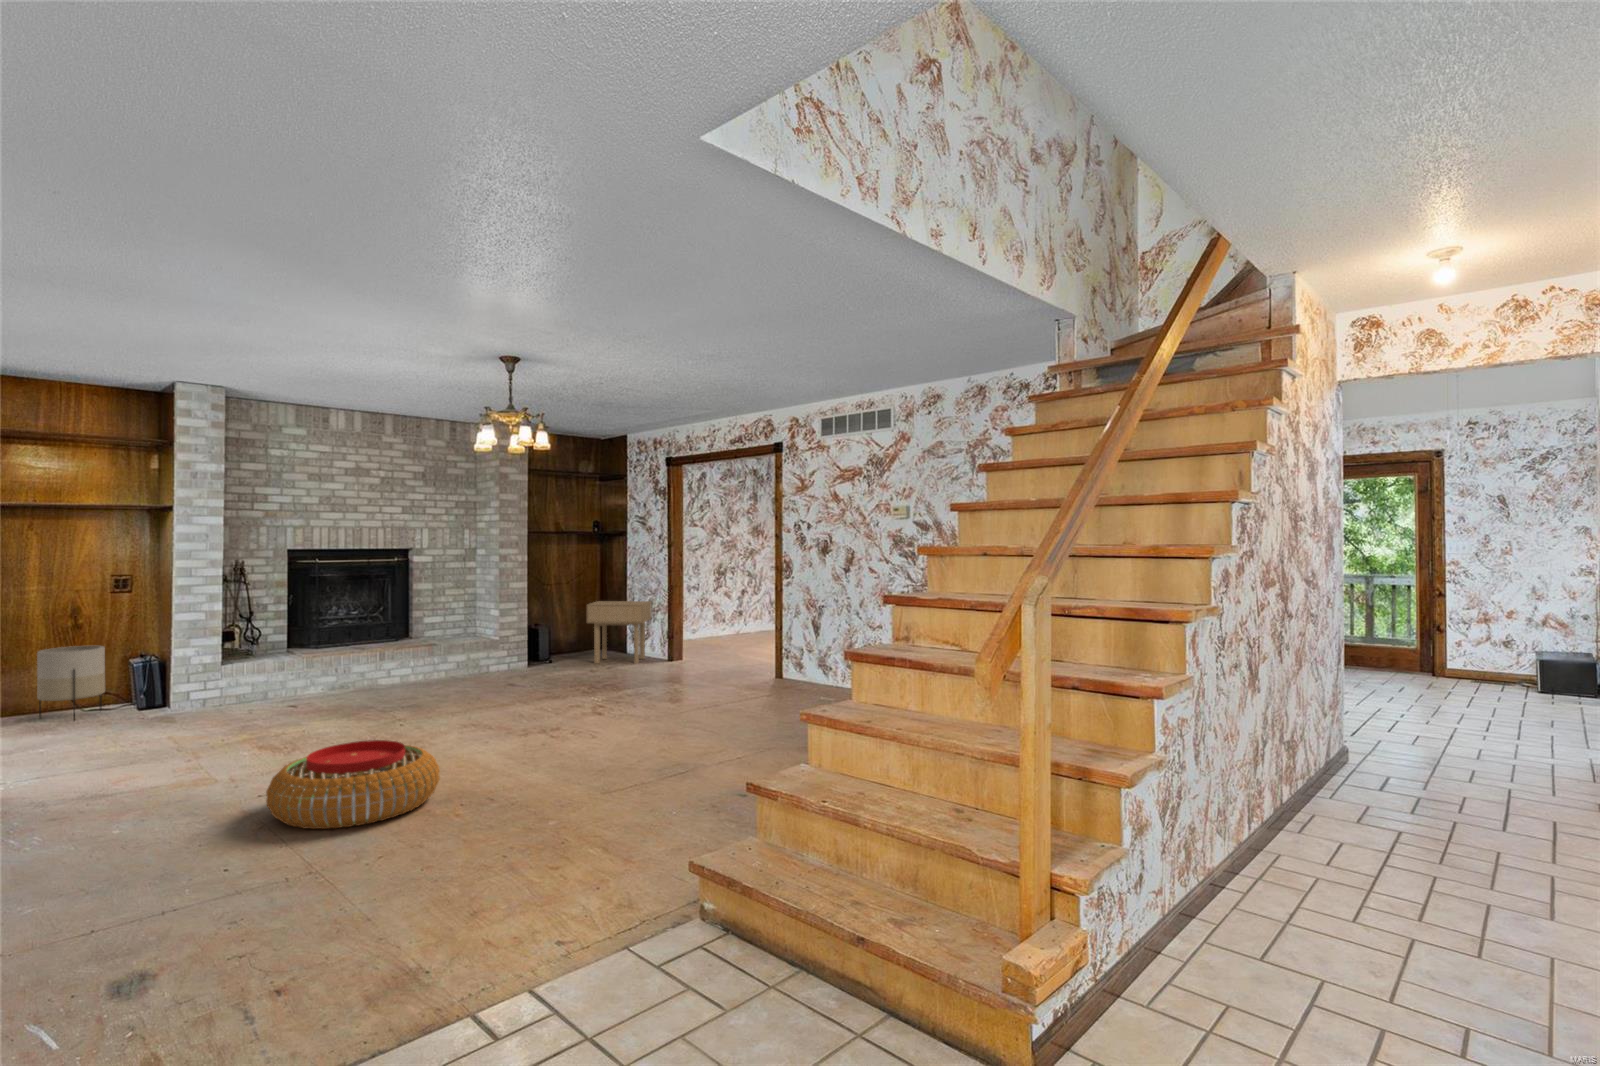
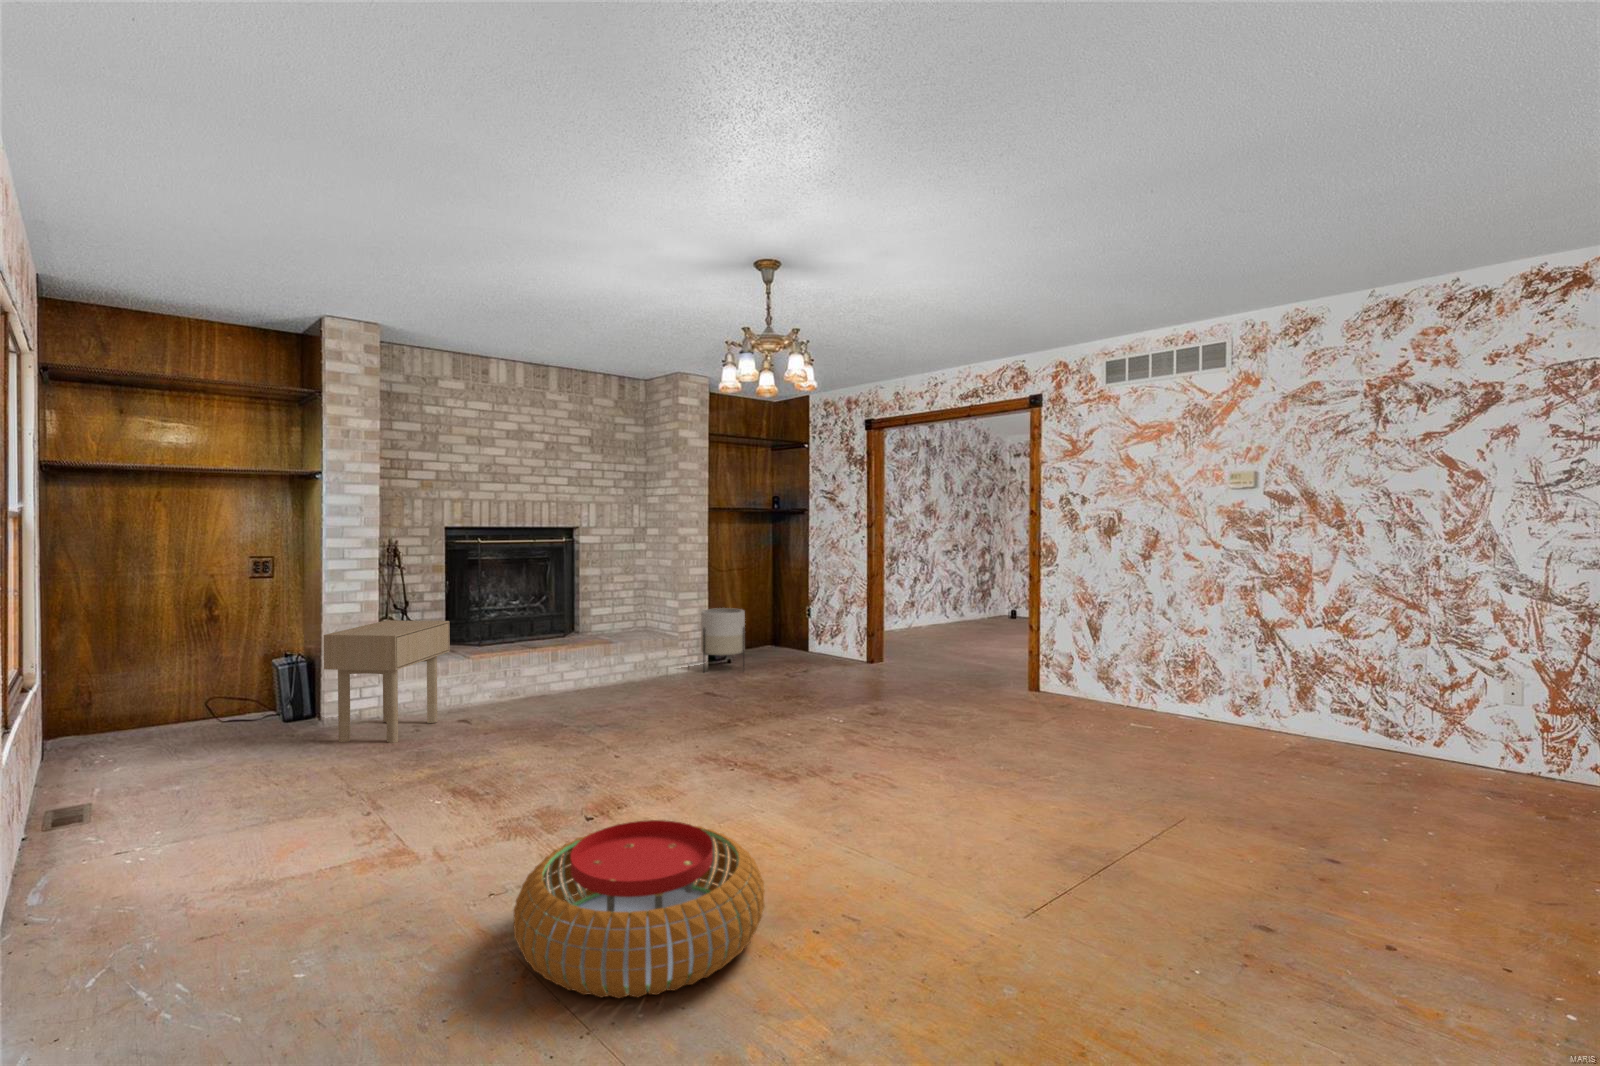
side table: present [587,601,652,664] -> present [323,620,450,743]
planter: present [37,646,105,718] -> present [701,608,745,671]

